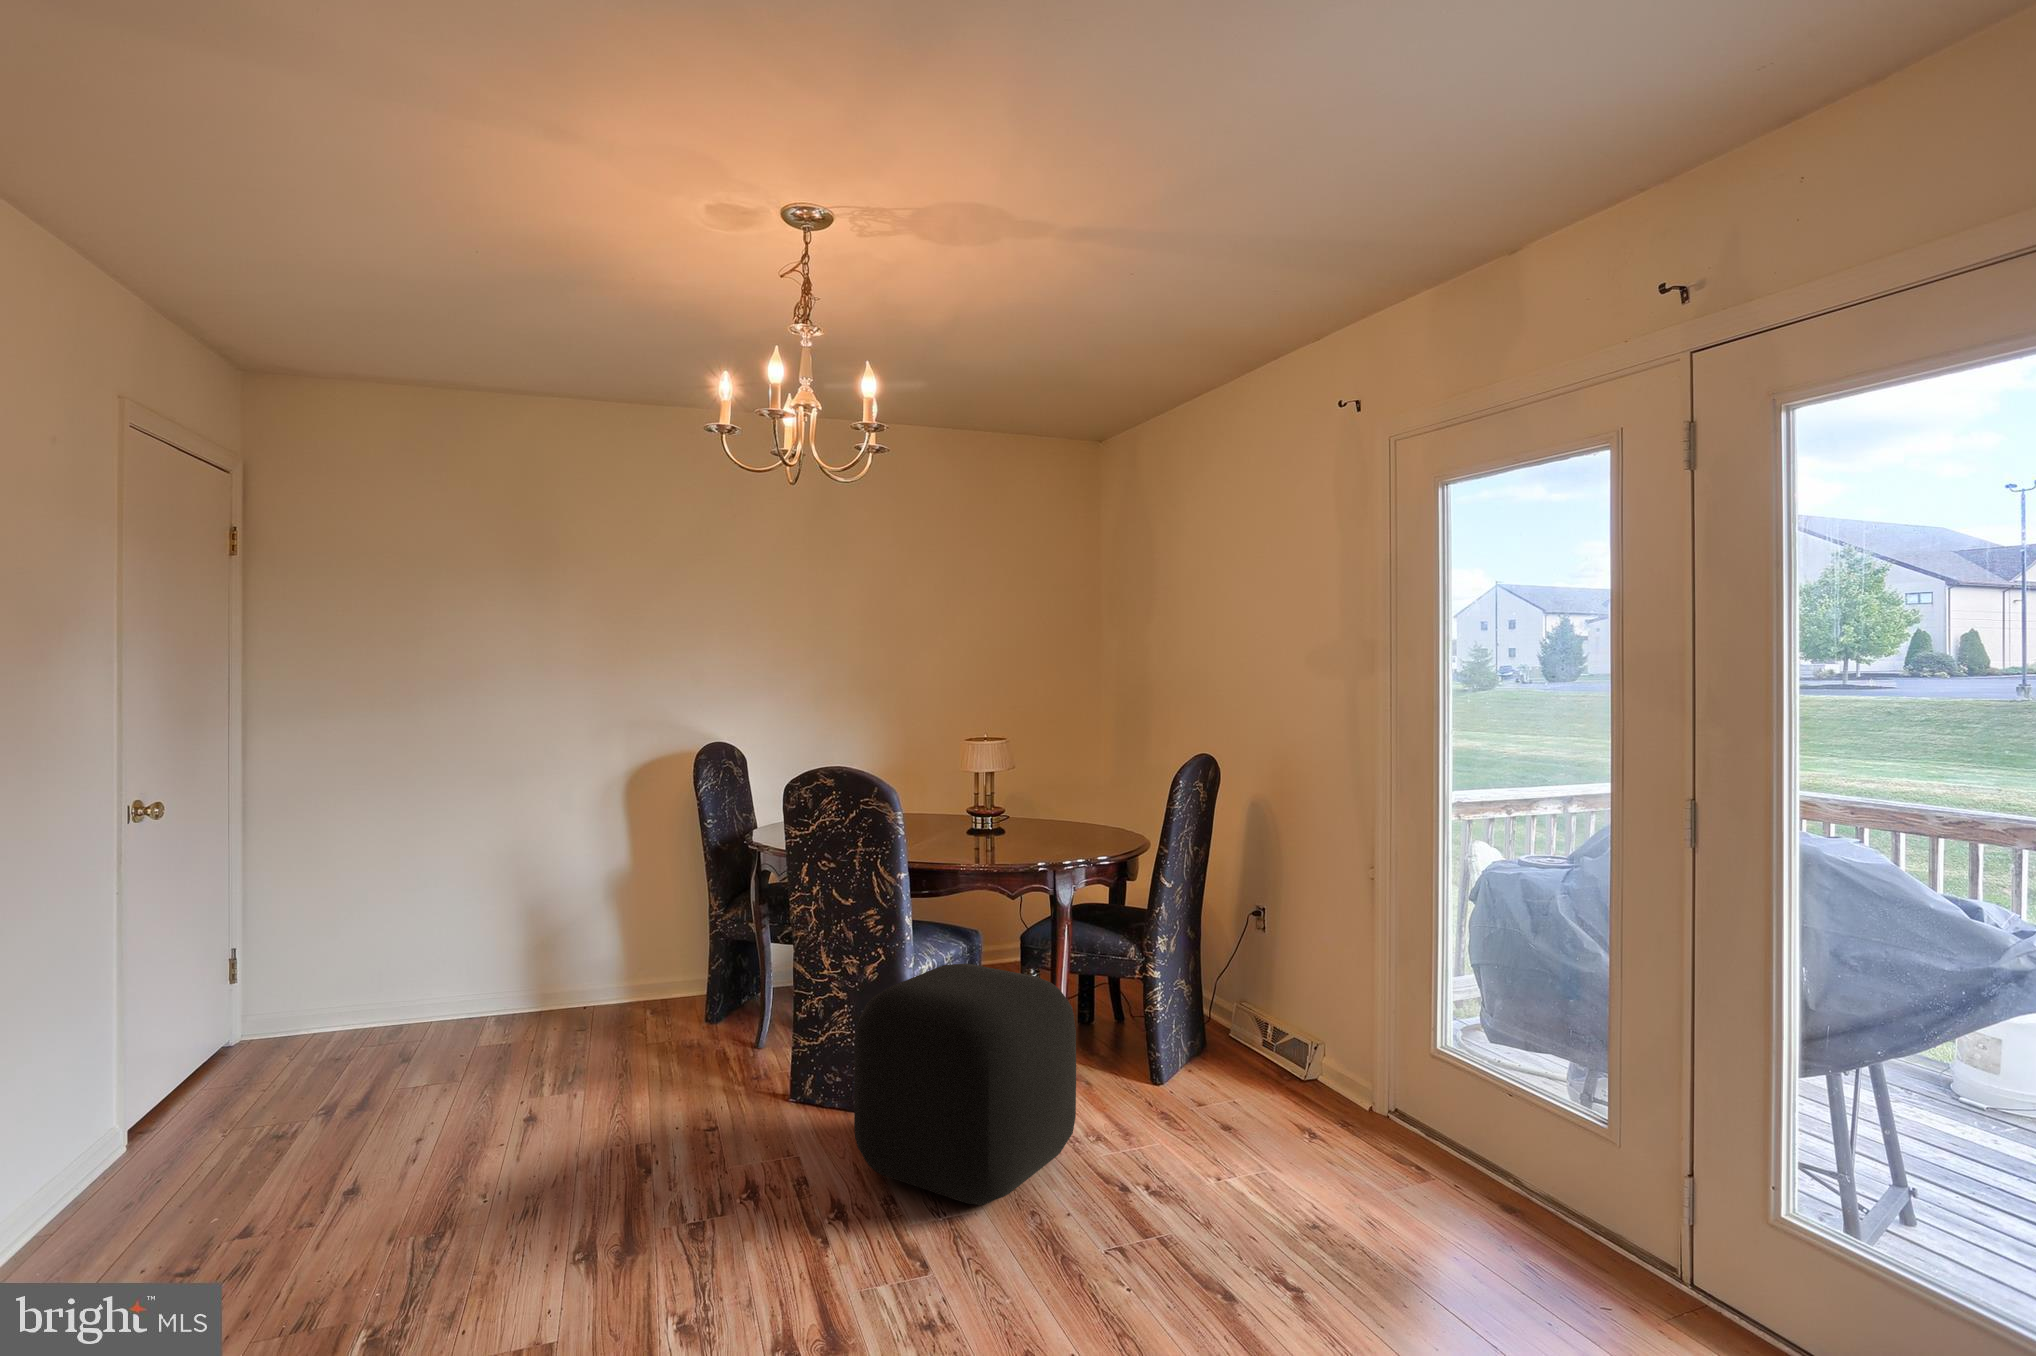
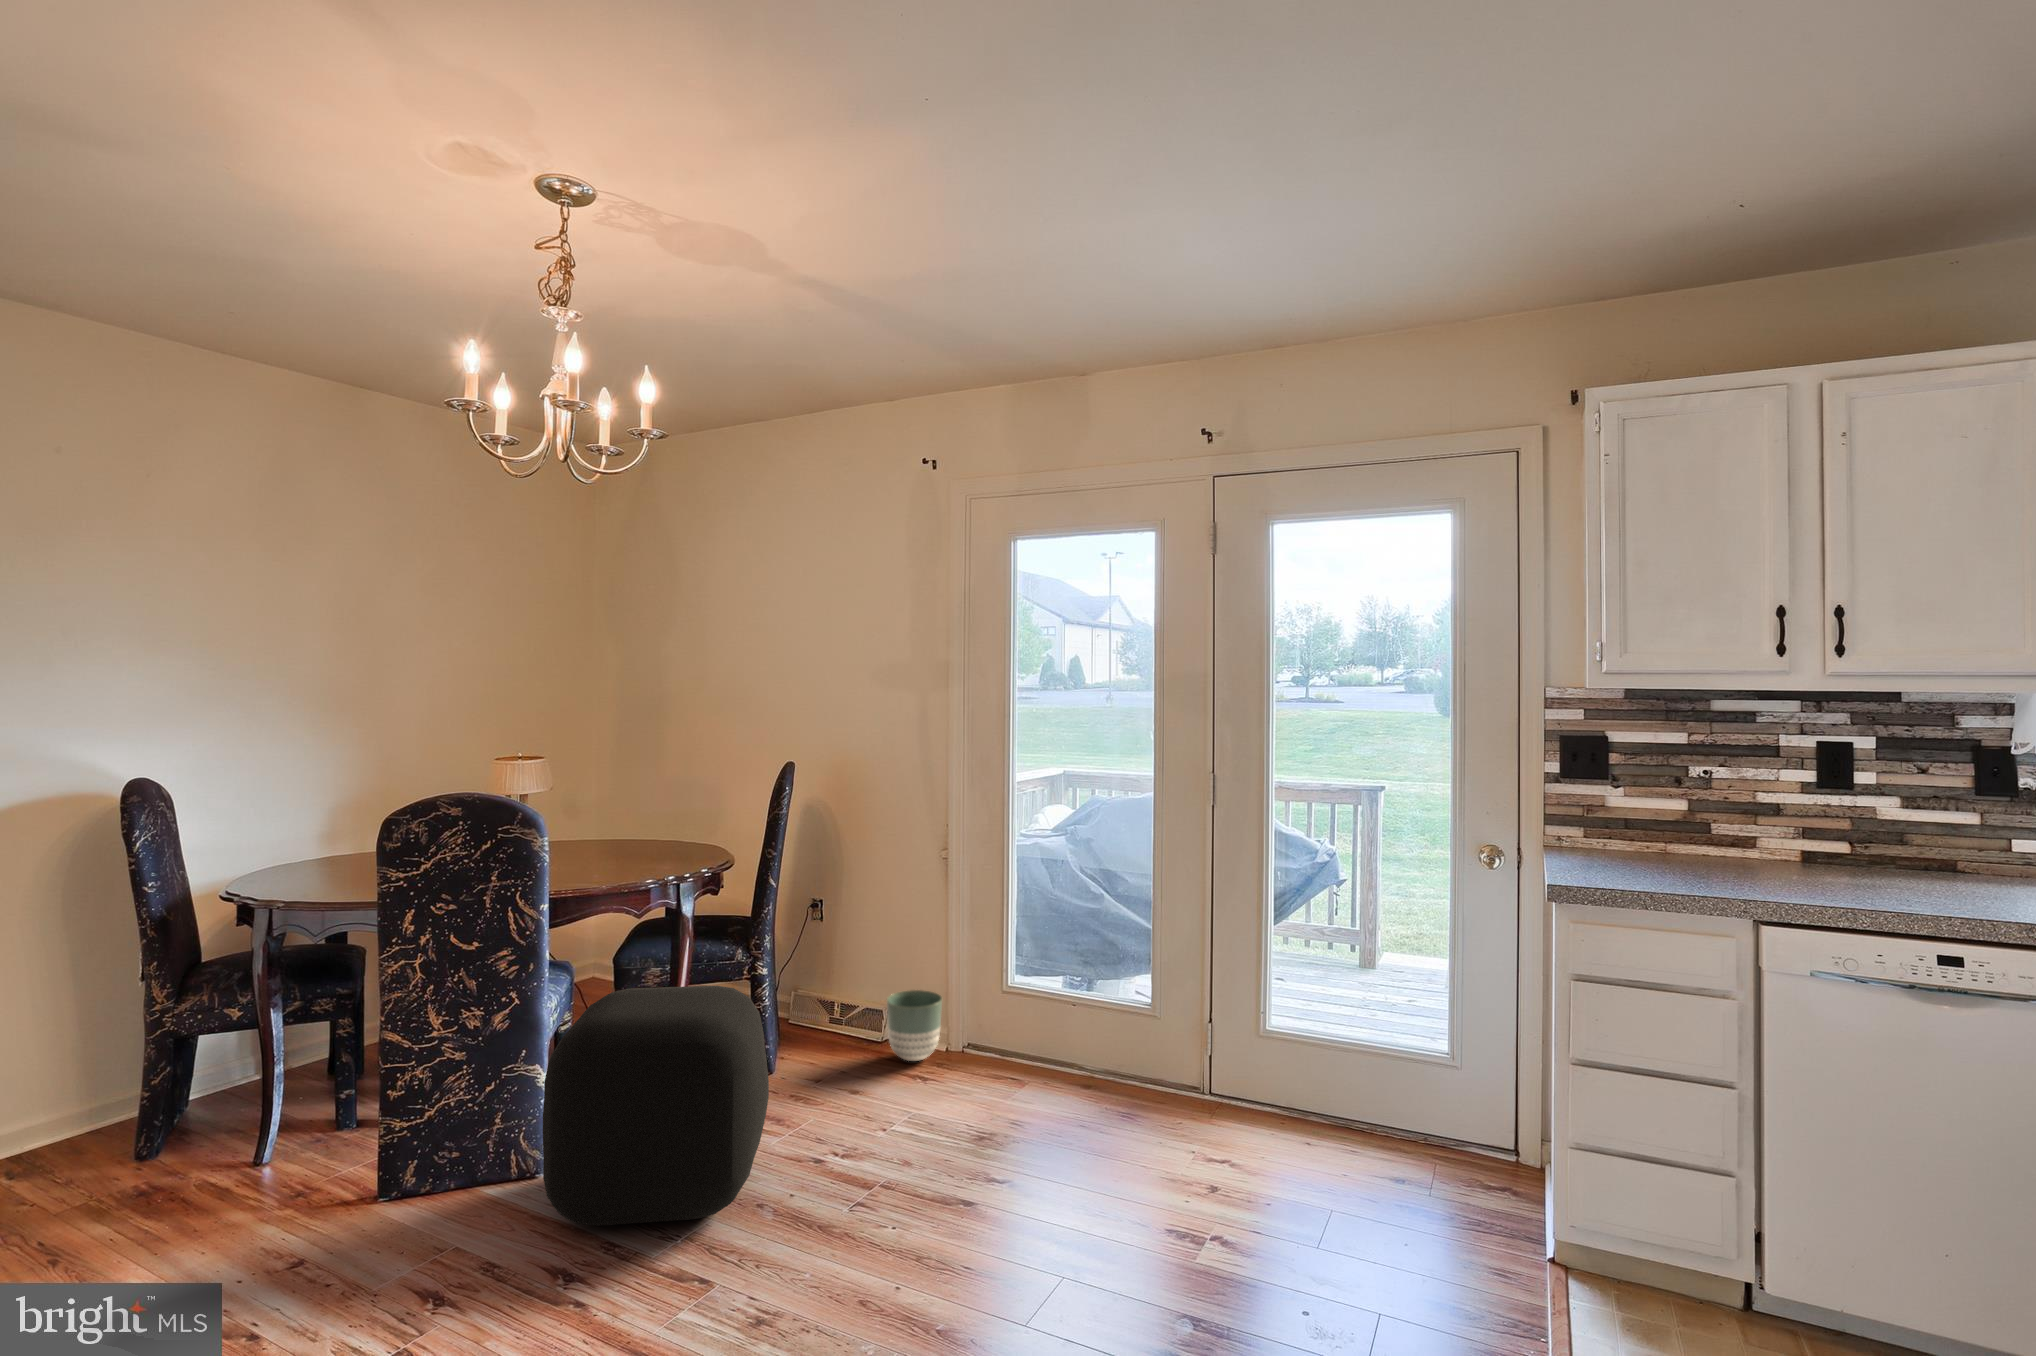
planter: none [1288,1029,1356,1114] -> present [887,990,942,1061]

